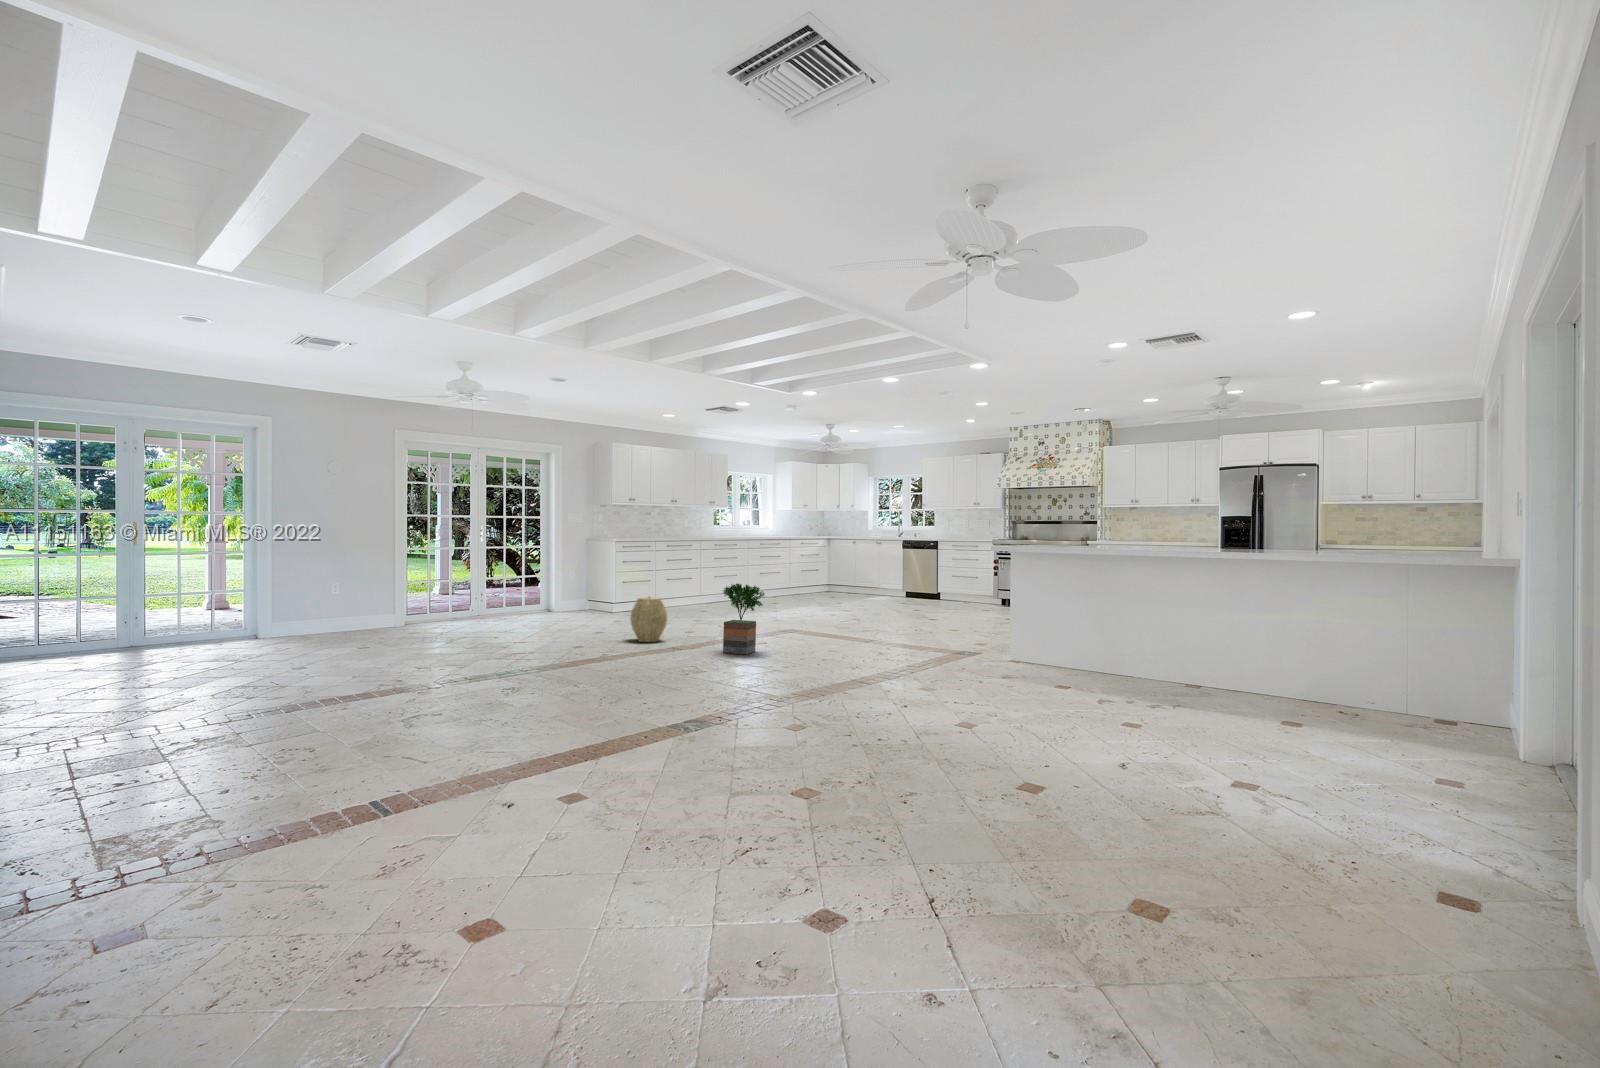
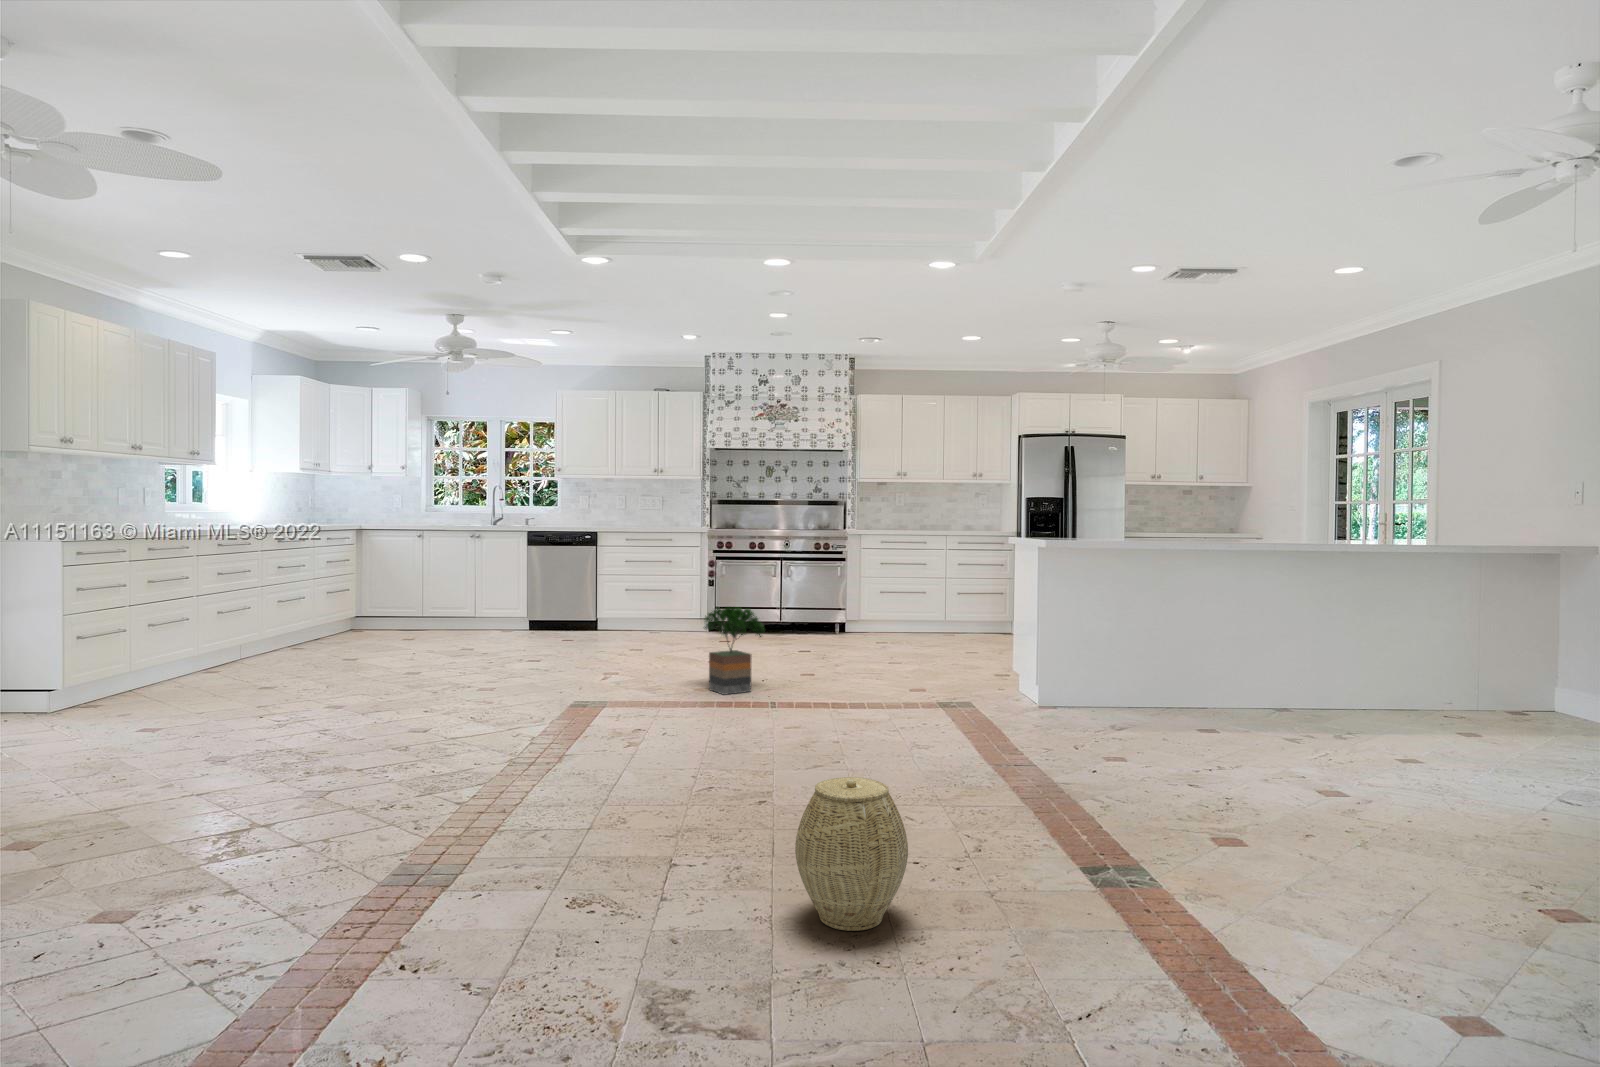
potted tree: present [723,584,764,654] -> present [705,607,764,695]

